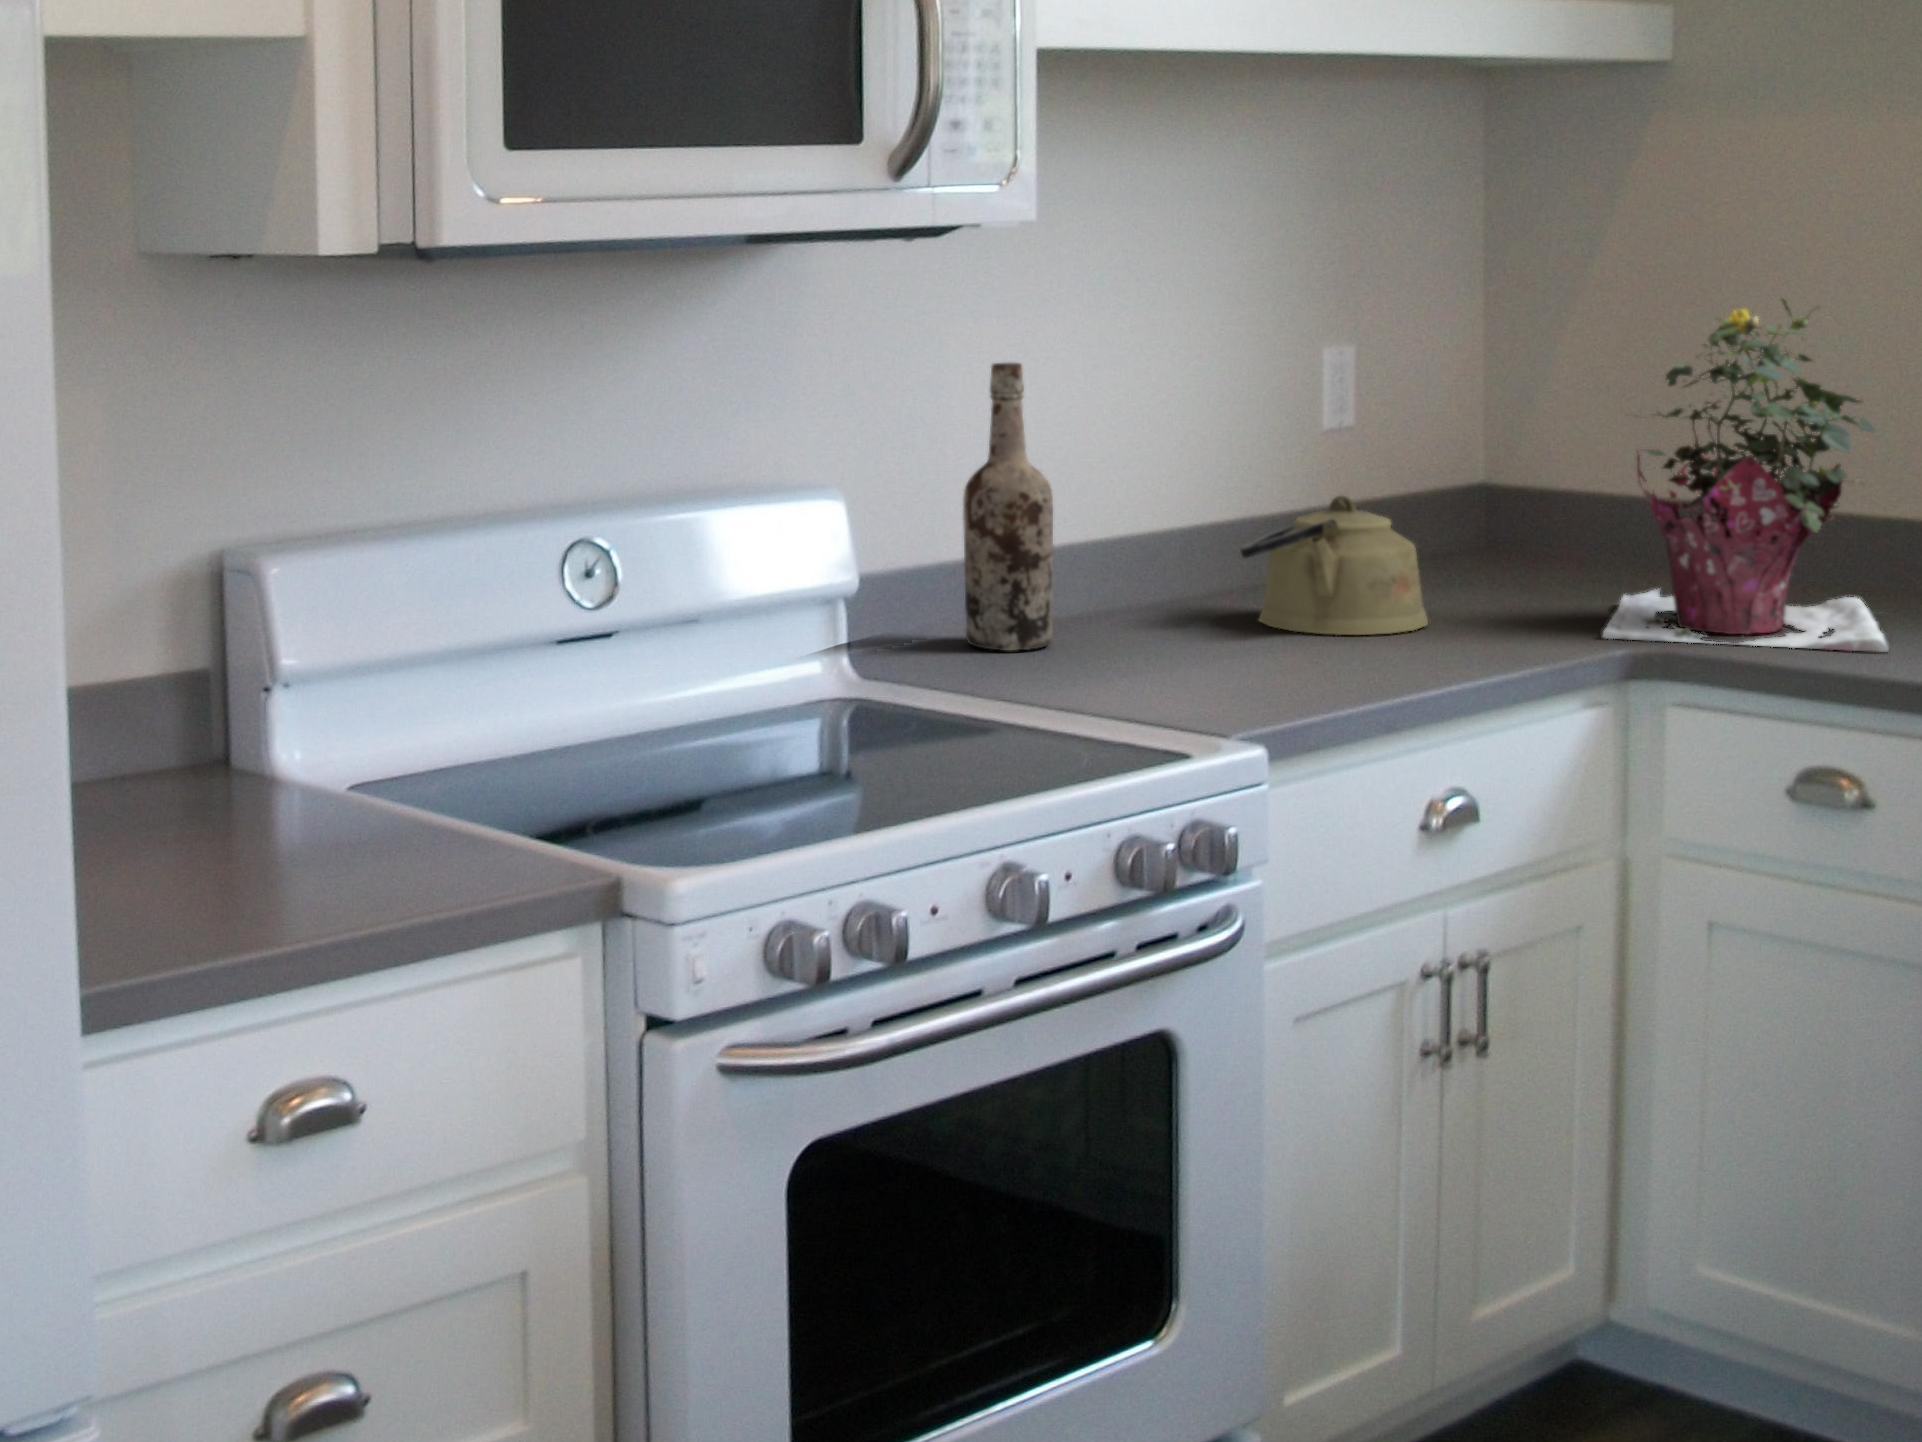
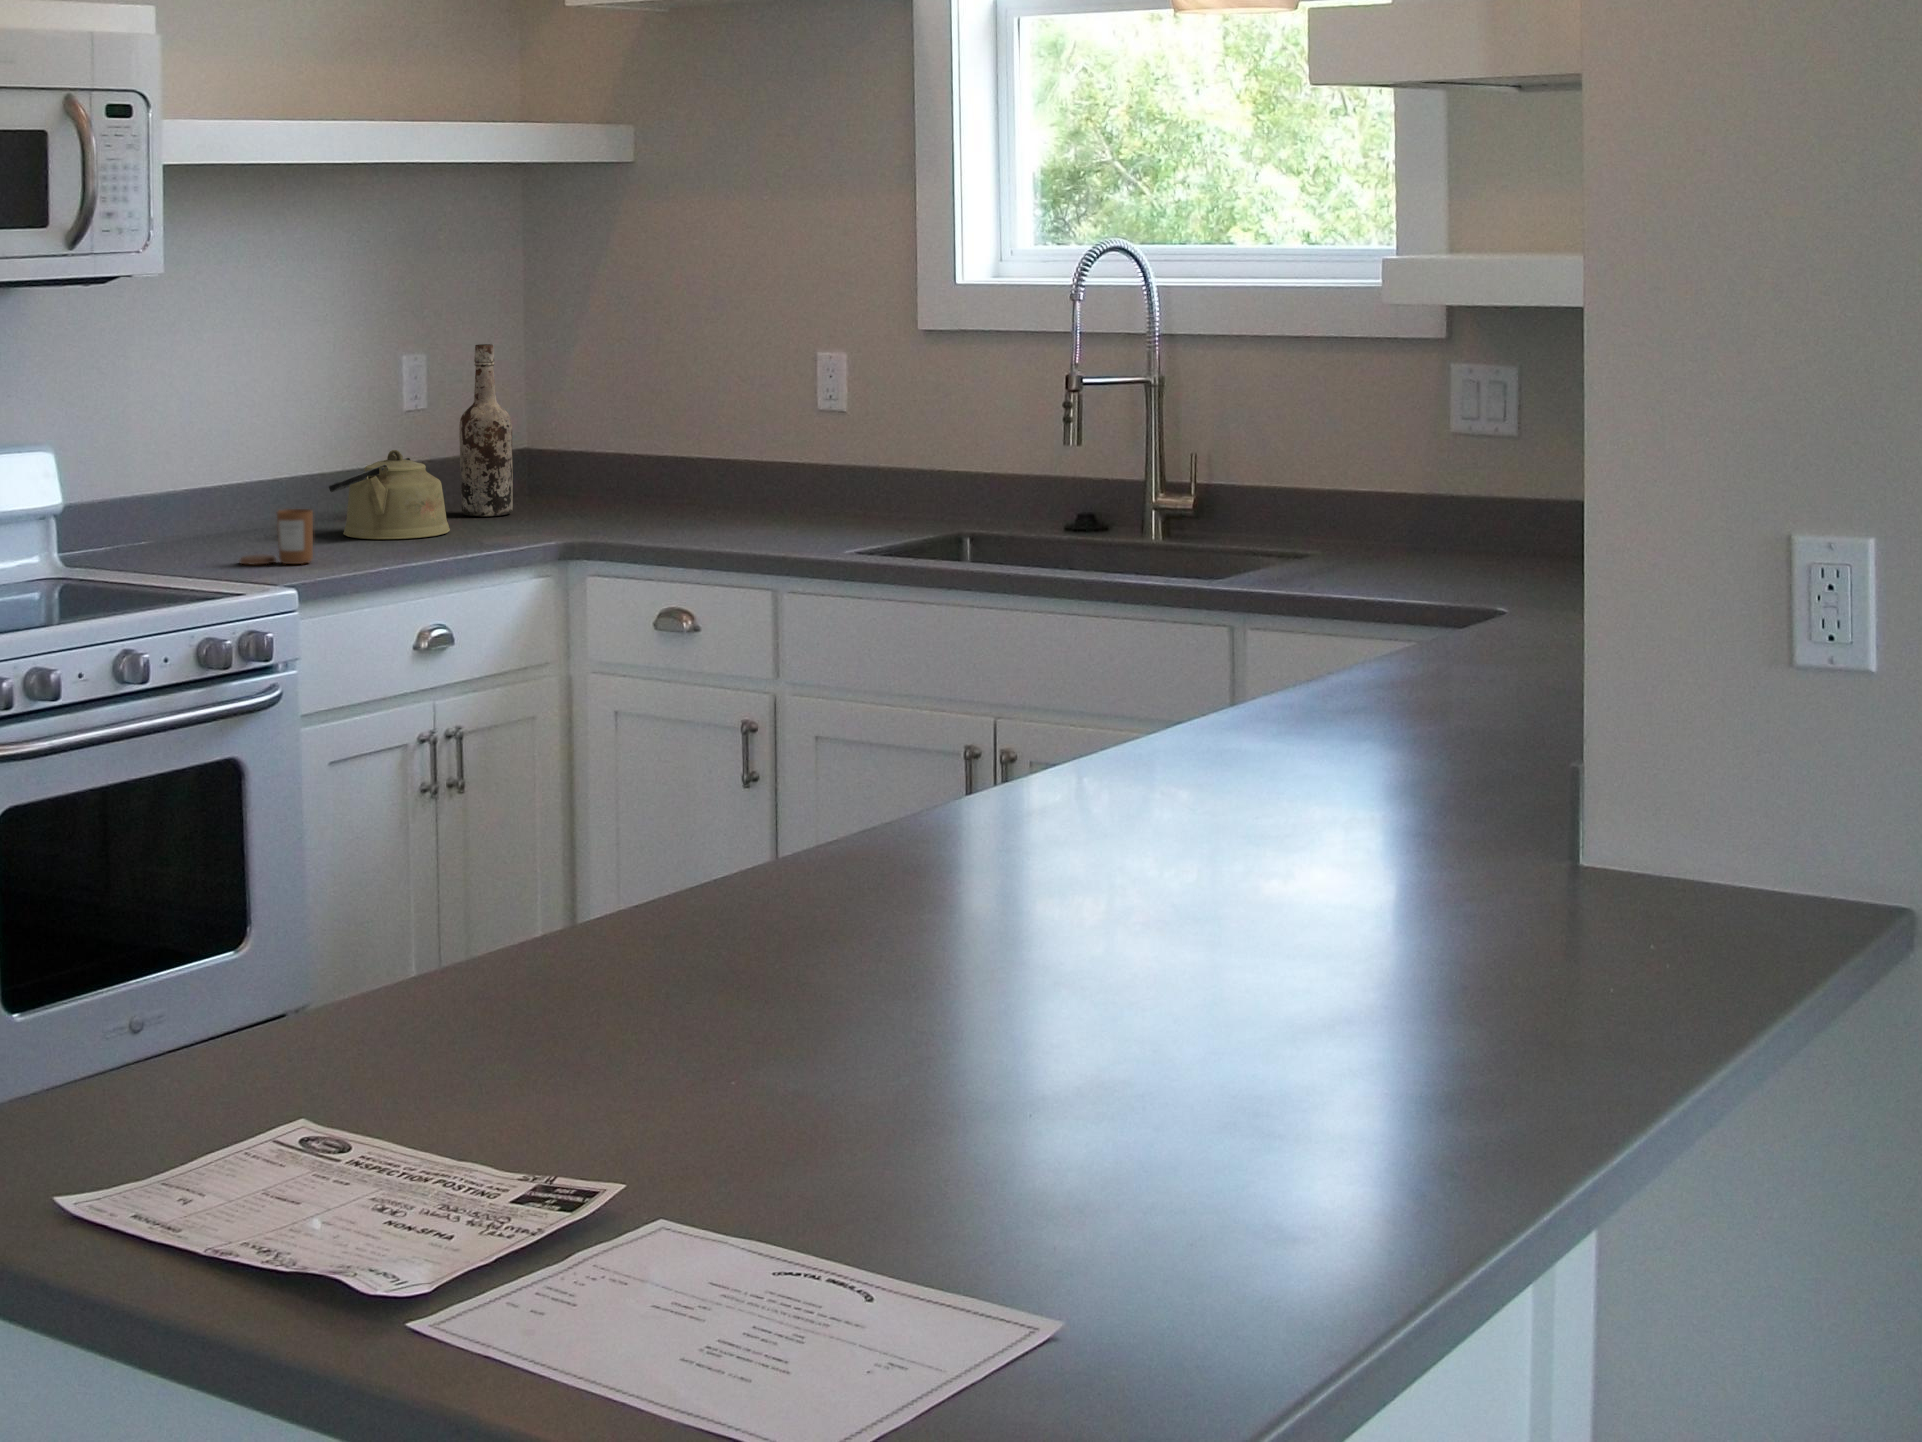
potted plant: present [1603,299,1890,652] -> none [547,320,730,537]
wine bottle: present [963,363,1053,651] -> present [459,344,513,516]
candle: none [1129,595,1253,684] -> present [240,509,313,564]

